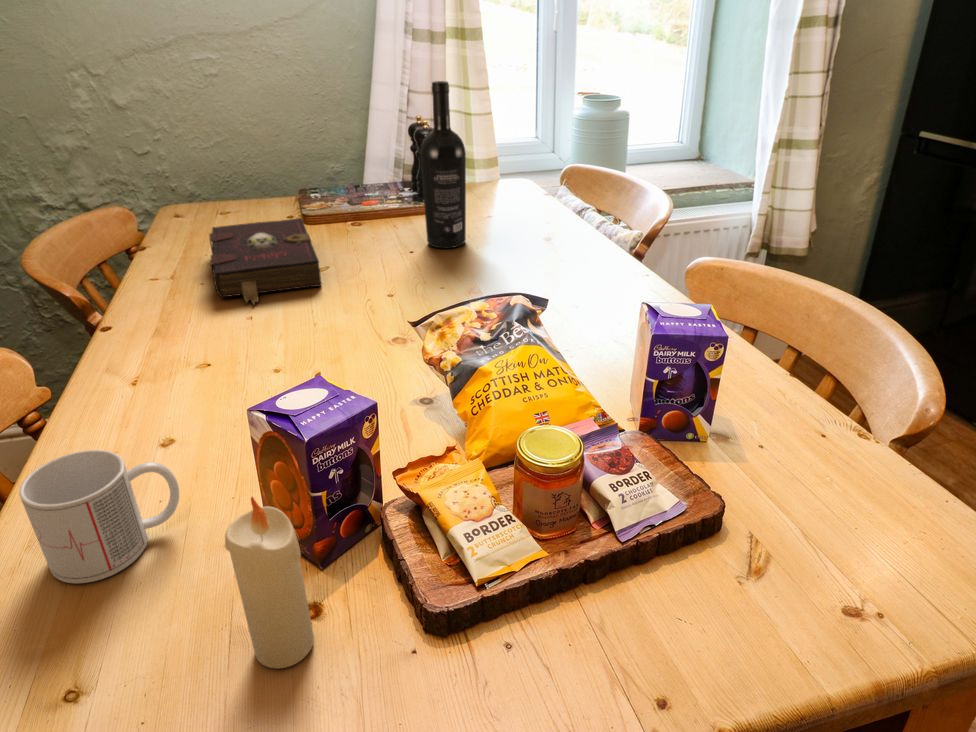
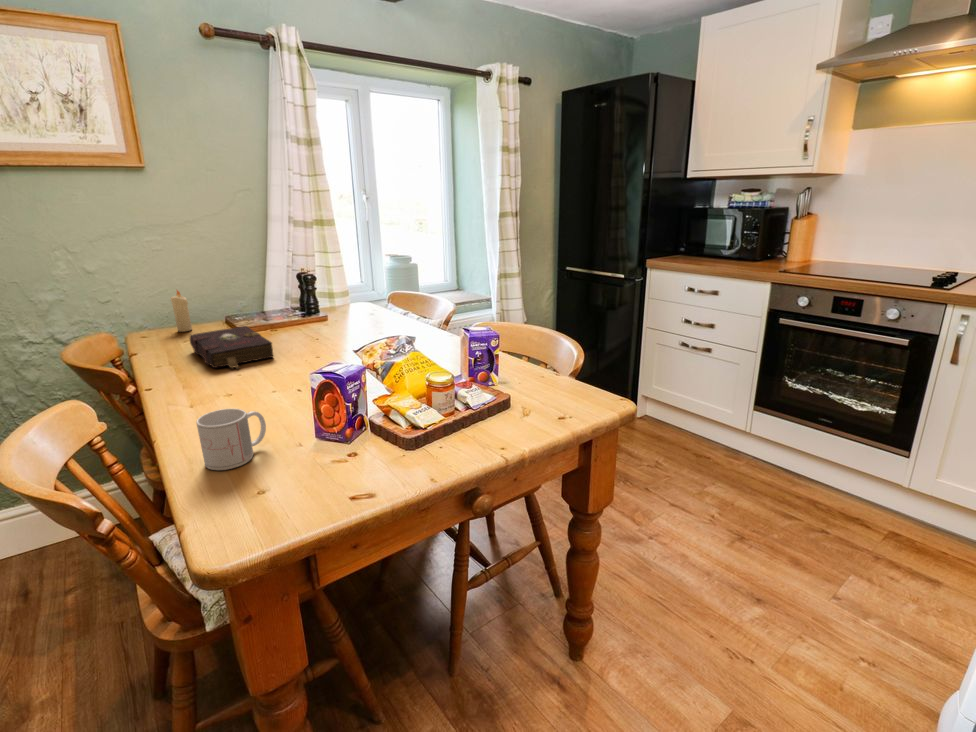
wine bottle: present [420,81,466,248] -> none [318,245,348,335]
candle: present [225,497,314,668] -> present [171,291,192,332]

